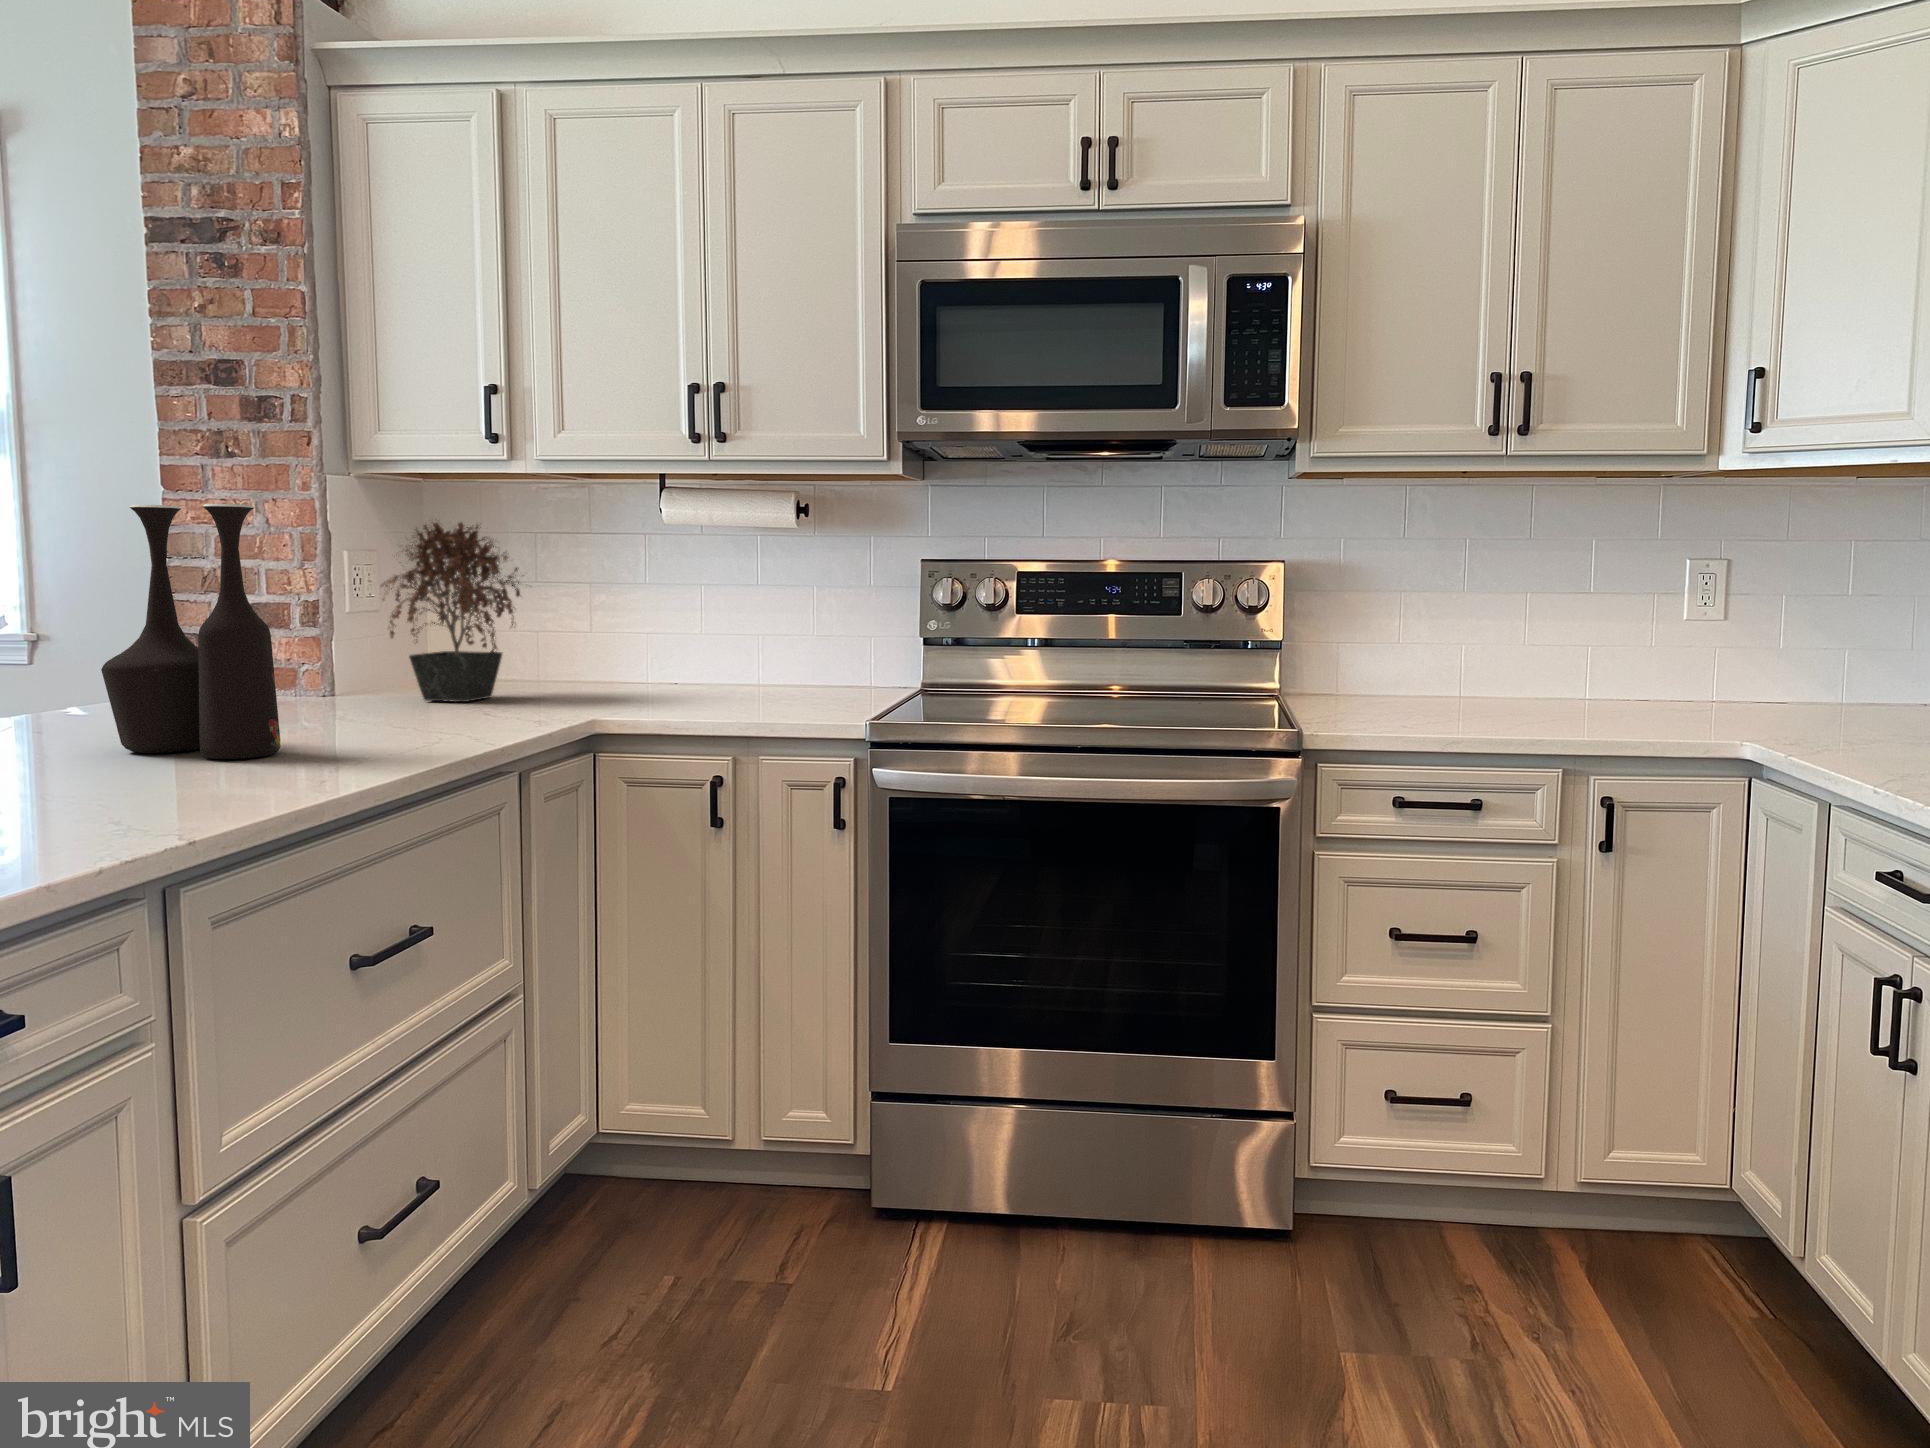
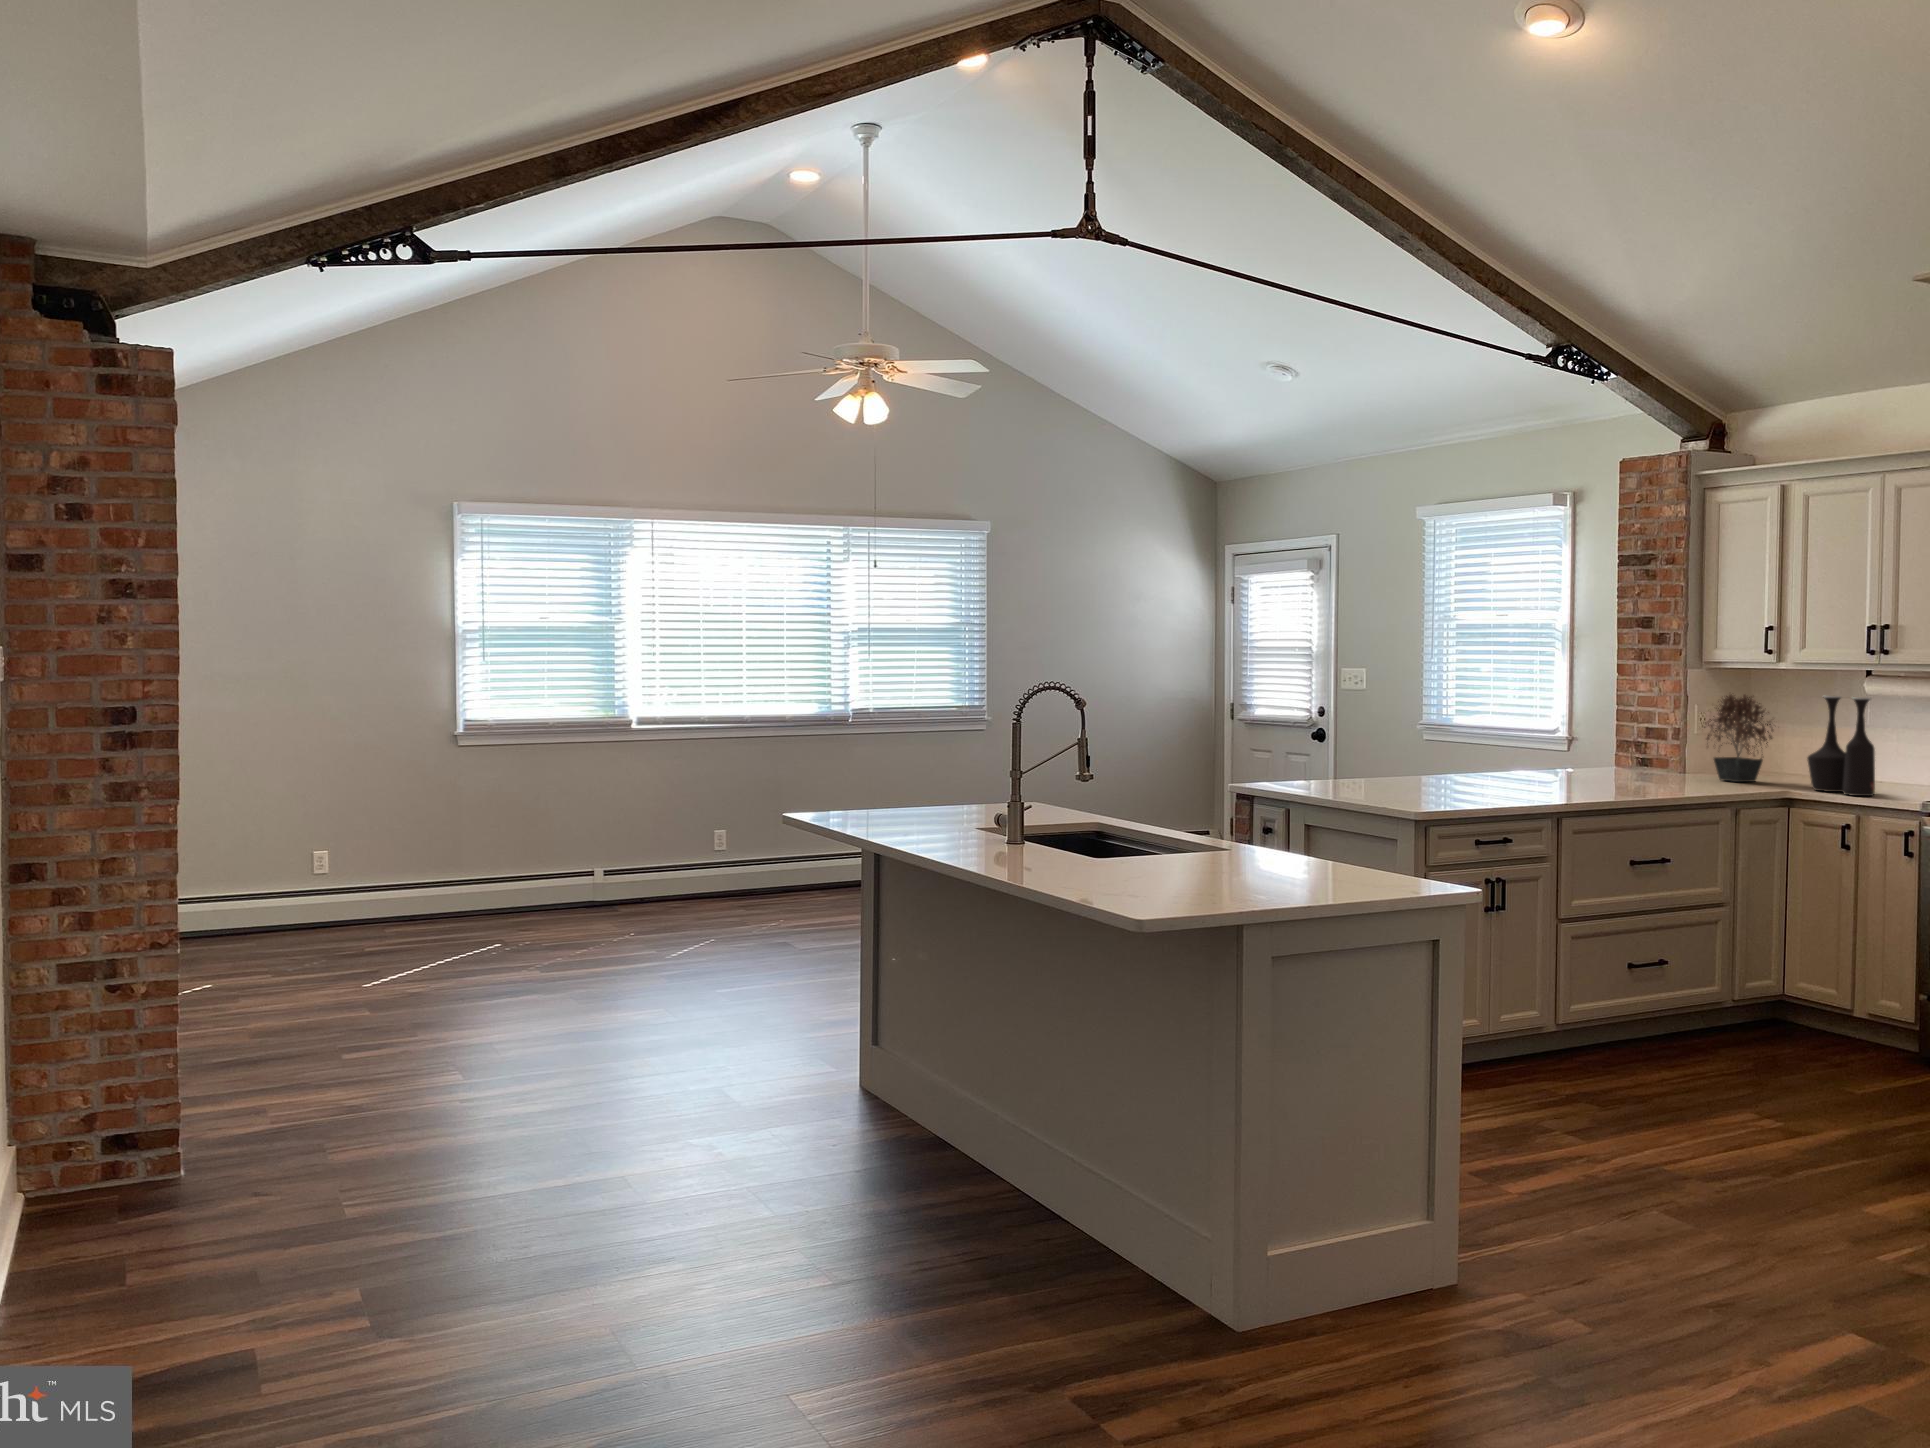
vase: present [101,504,280,759] -> present [1807,696,1875,796]

